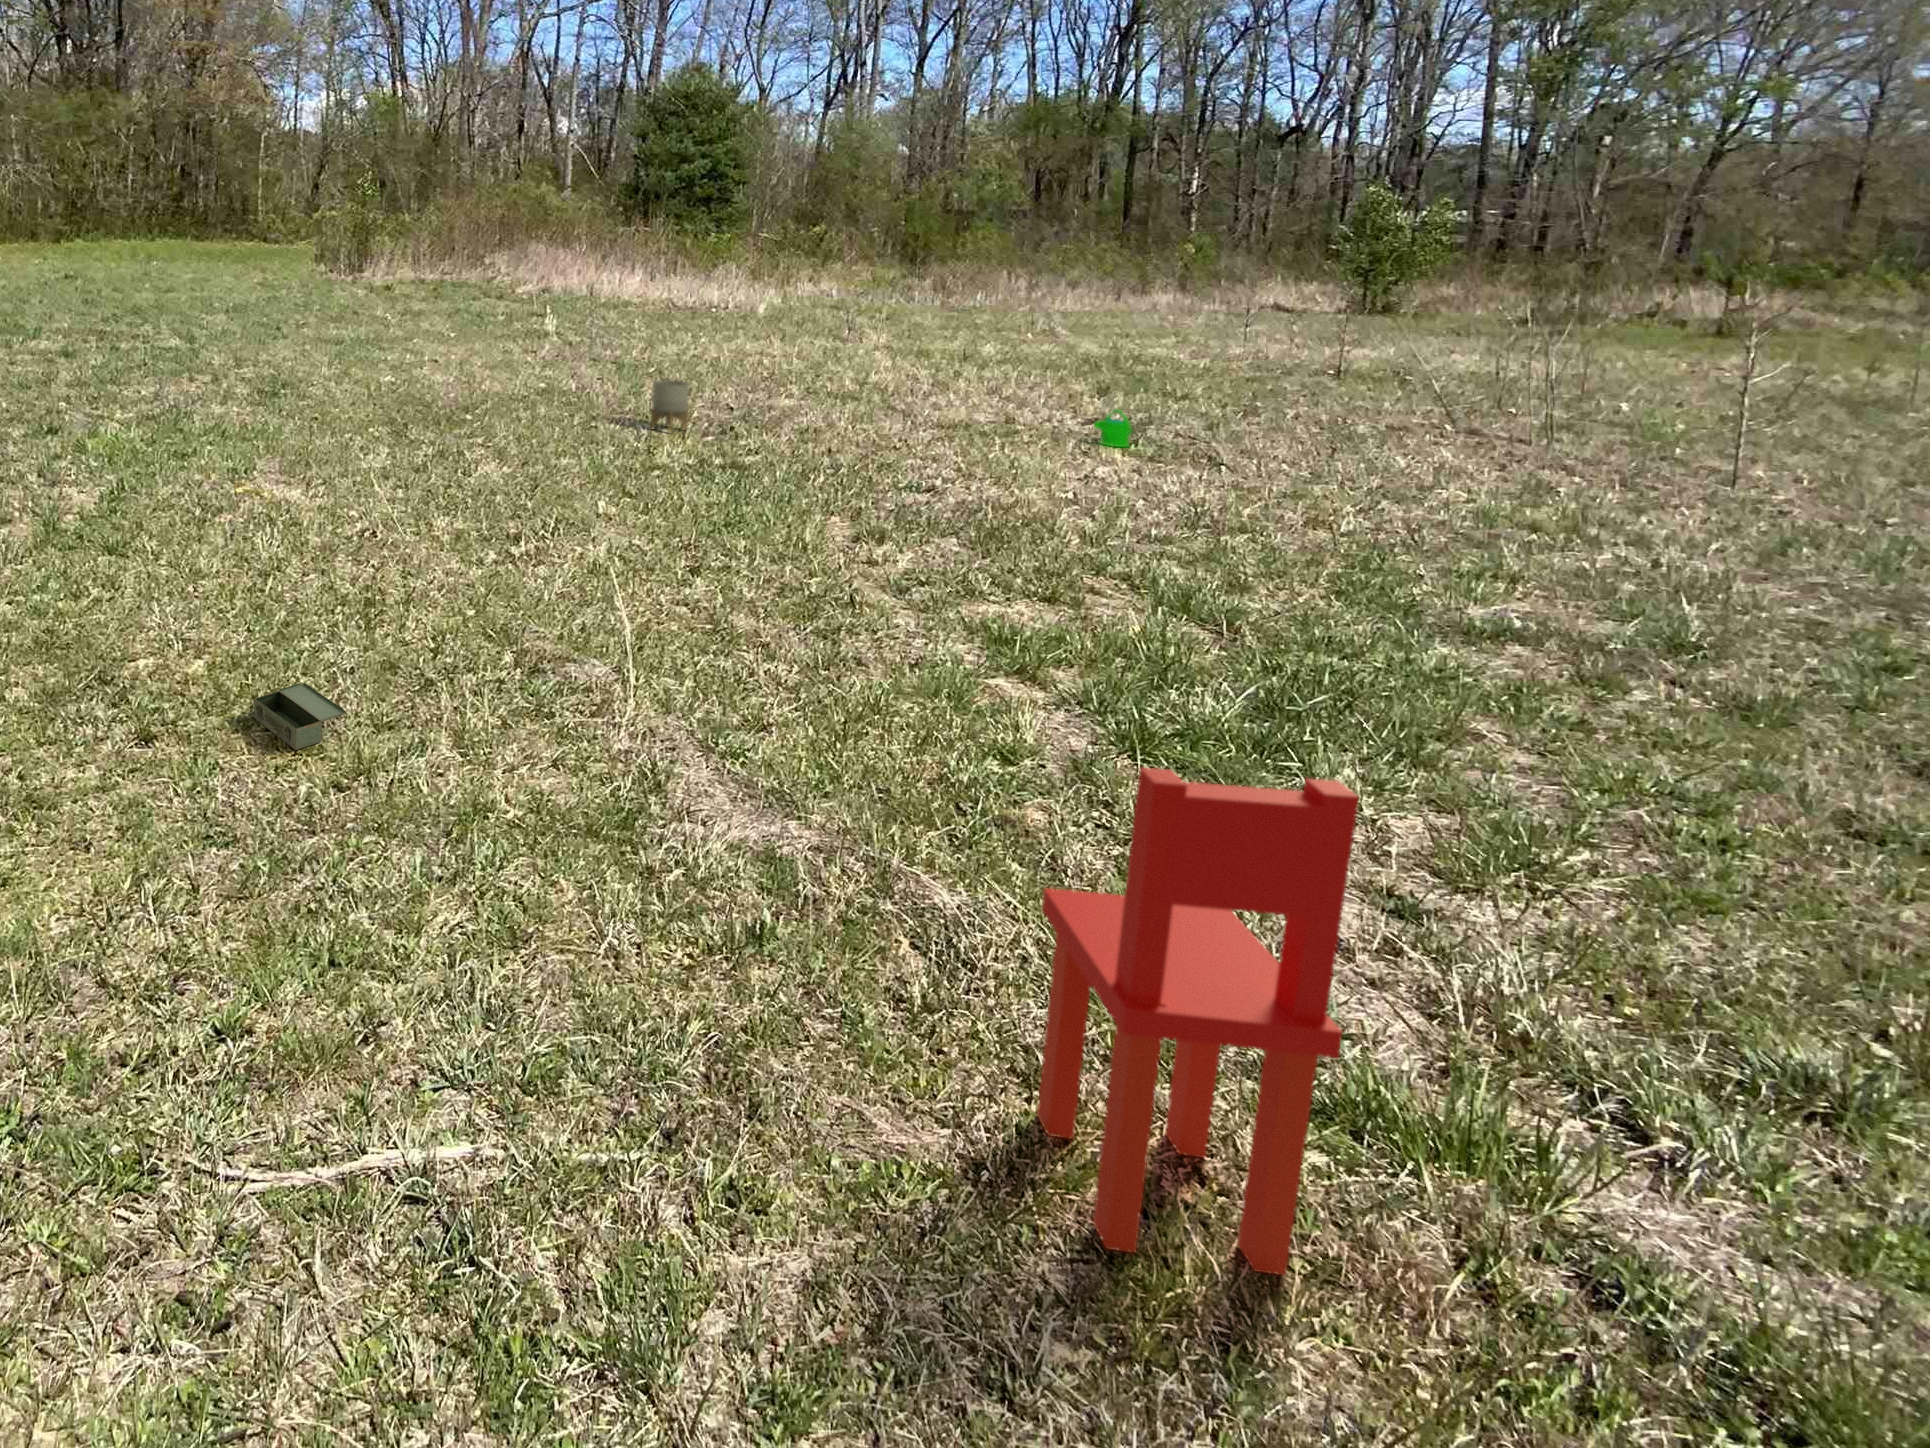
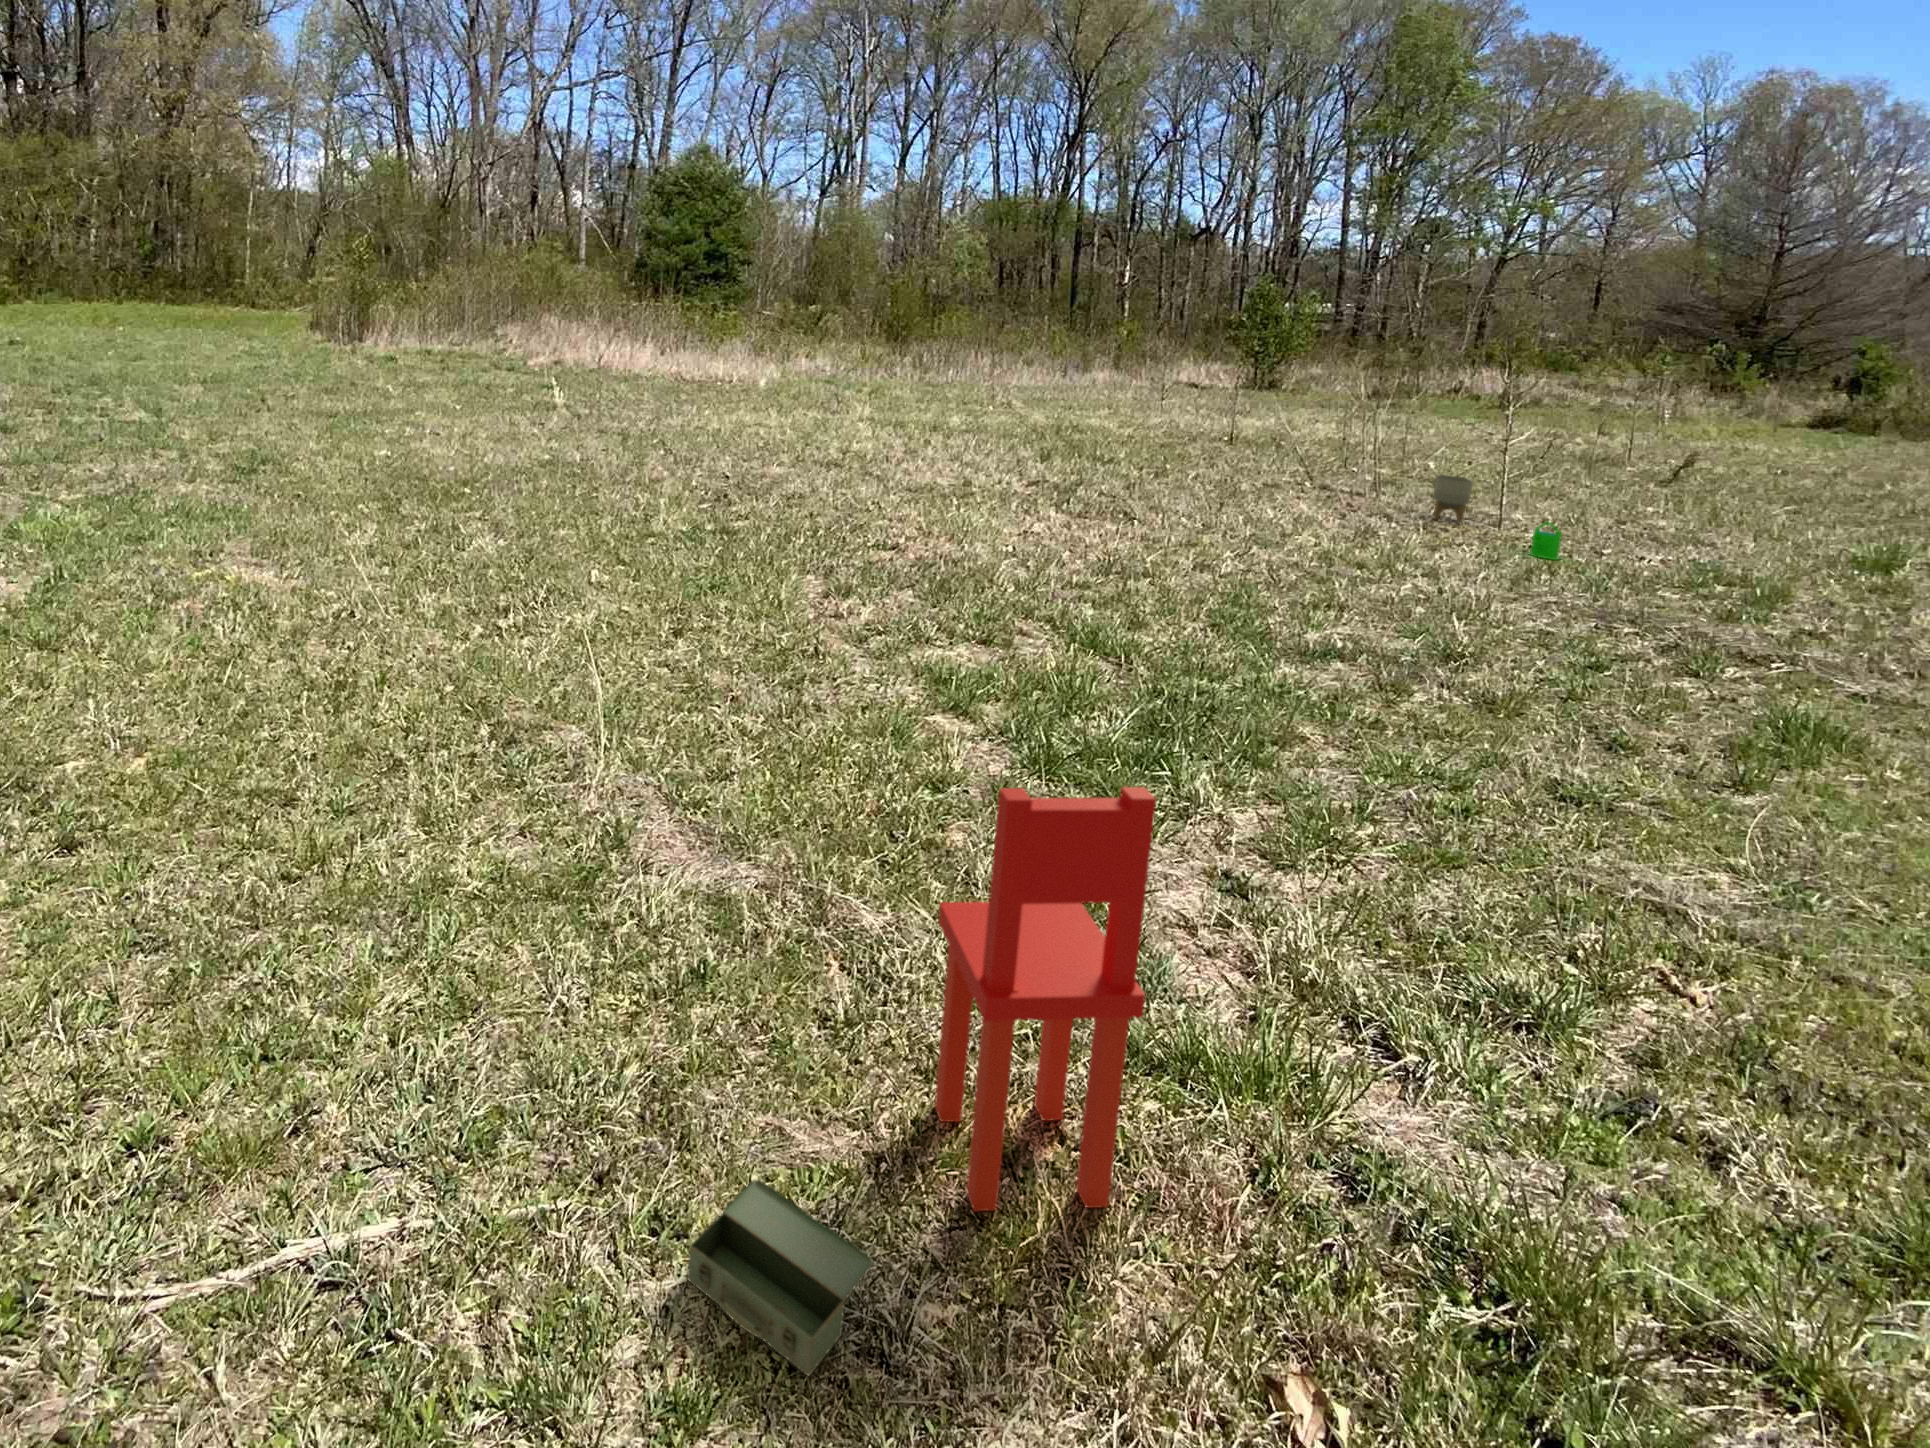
planter: present [651,379,689,432] -> present [1433,475,1473,524]
watering can: present [1094,409,1132,447] -> present [1529,522,1561,560]
toolbox: present [254,683,346,750] -> present [687,1180,874,1376]

